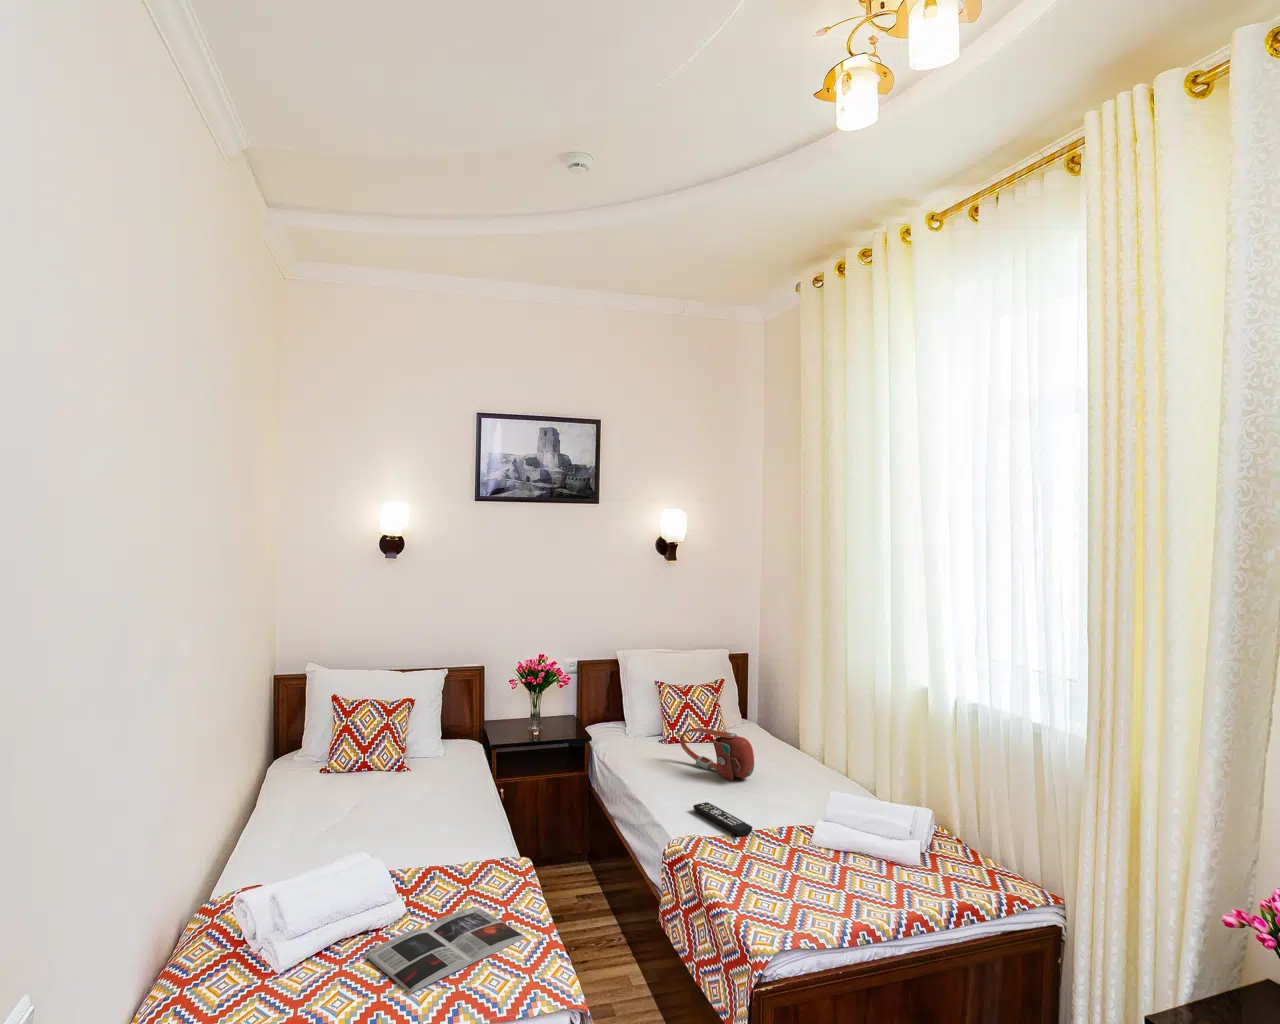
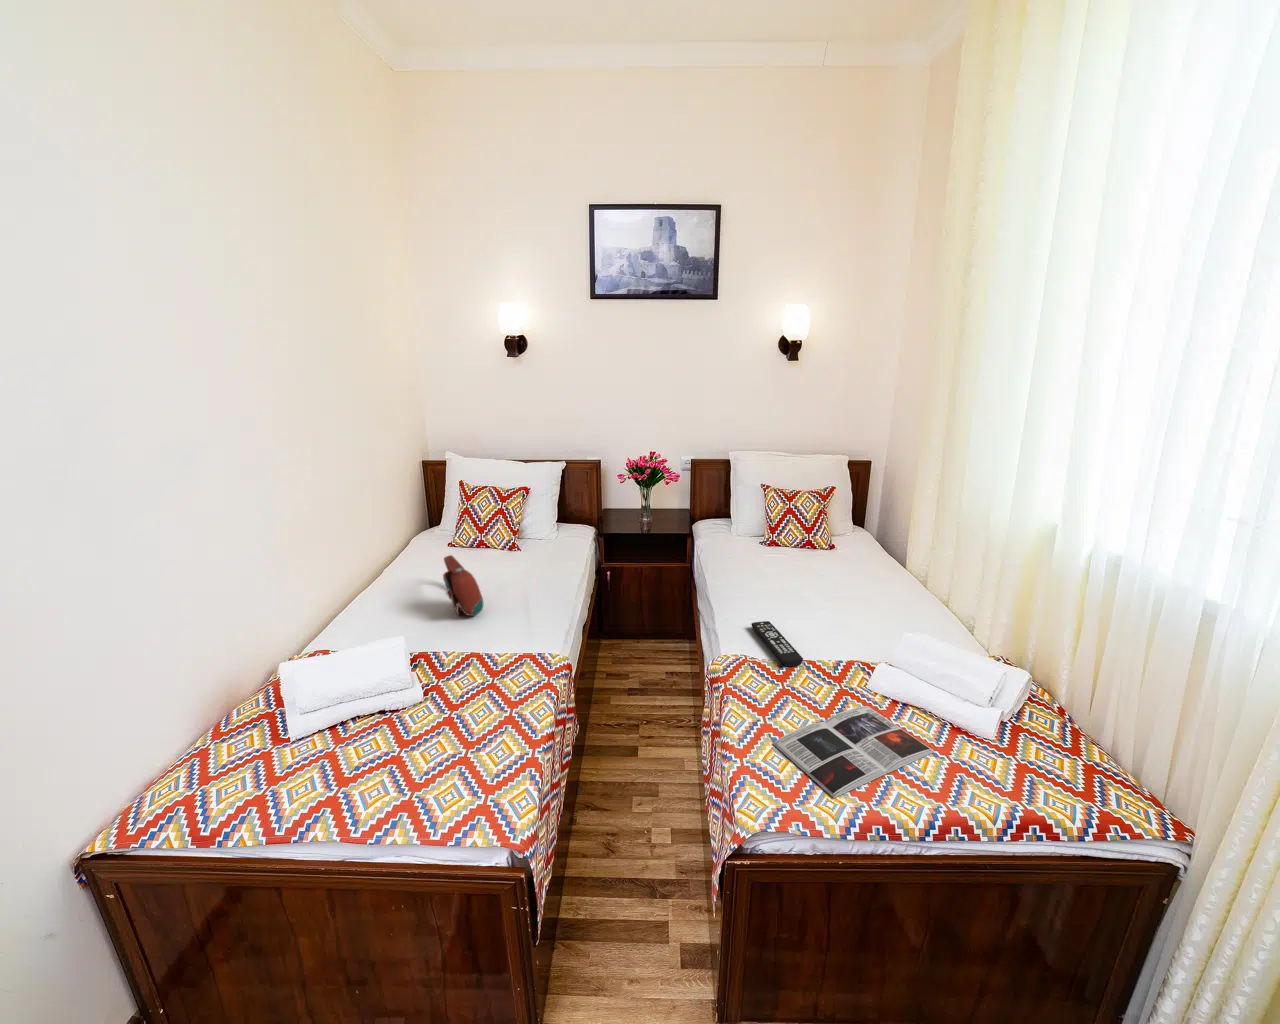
handbag: present [680,728,754,780] -> present [443,555,483,616]
magazine: present [366,907,526,993] -> present [773,706,934,798]

